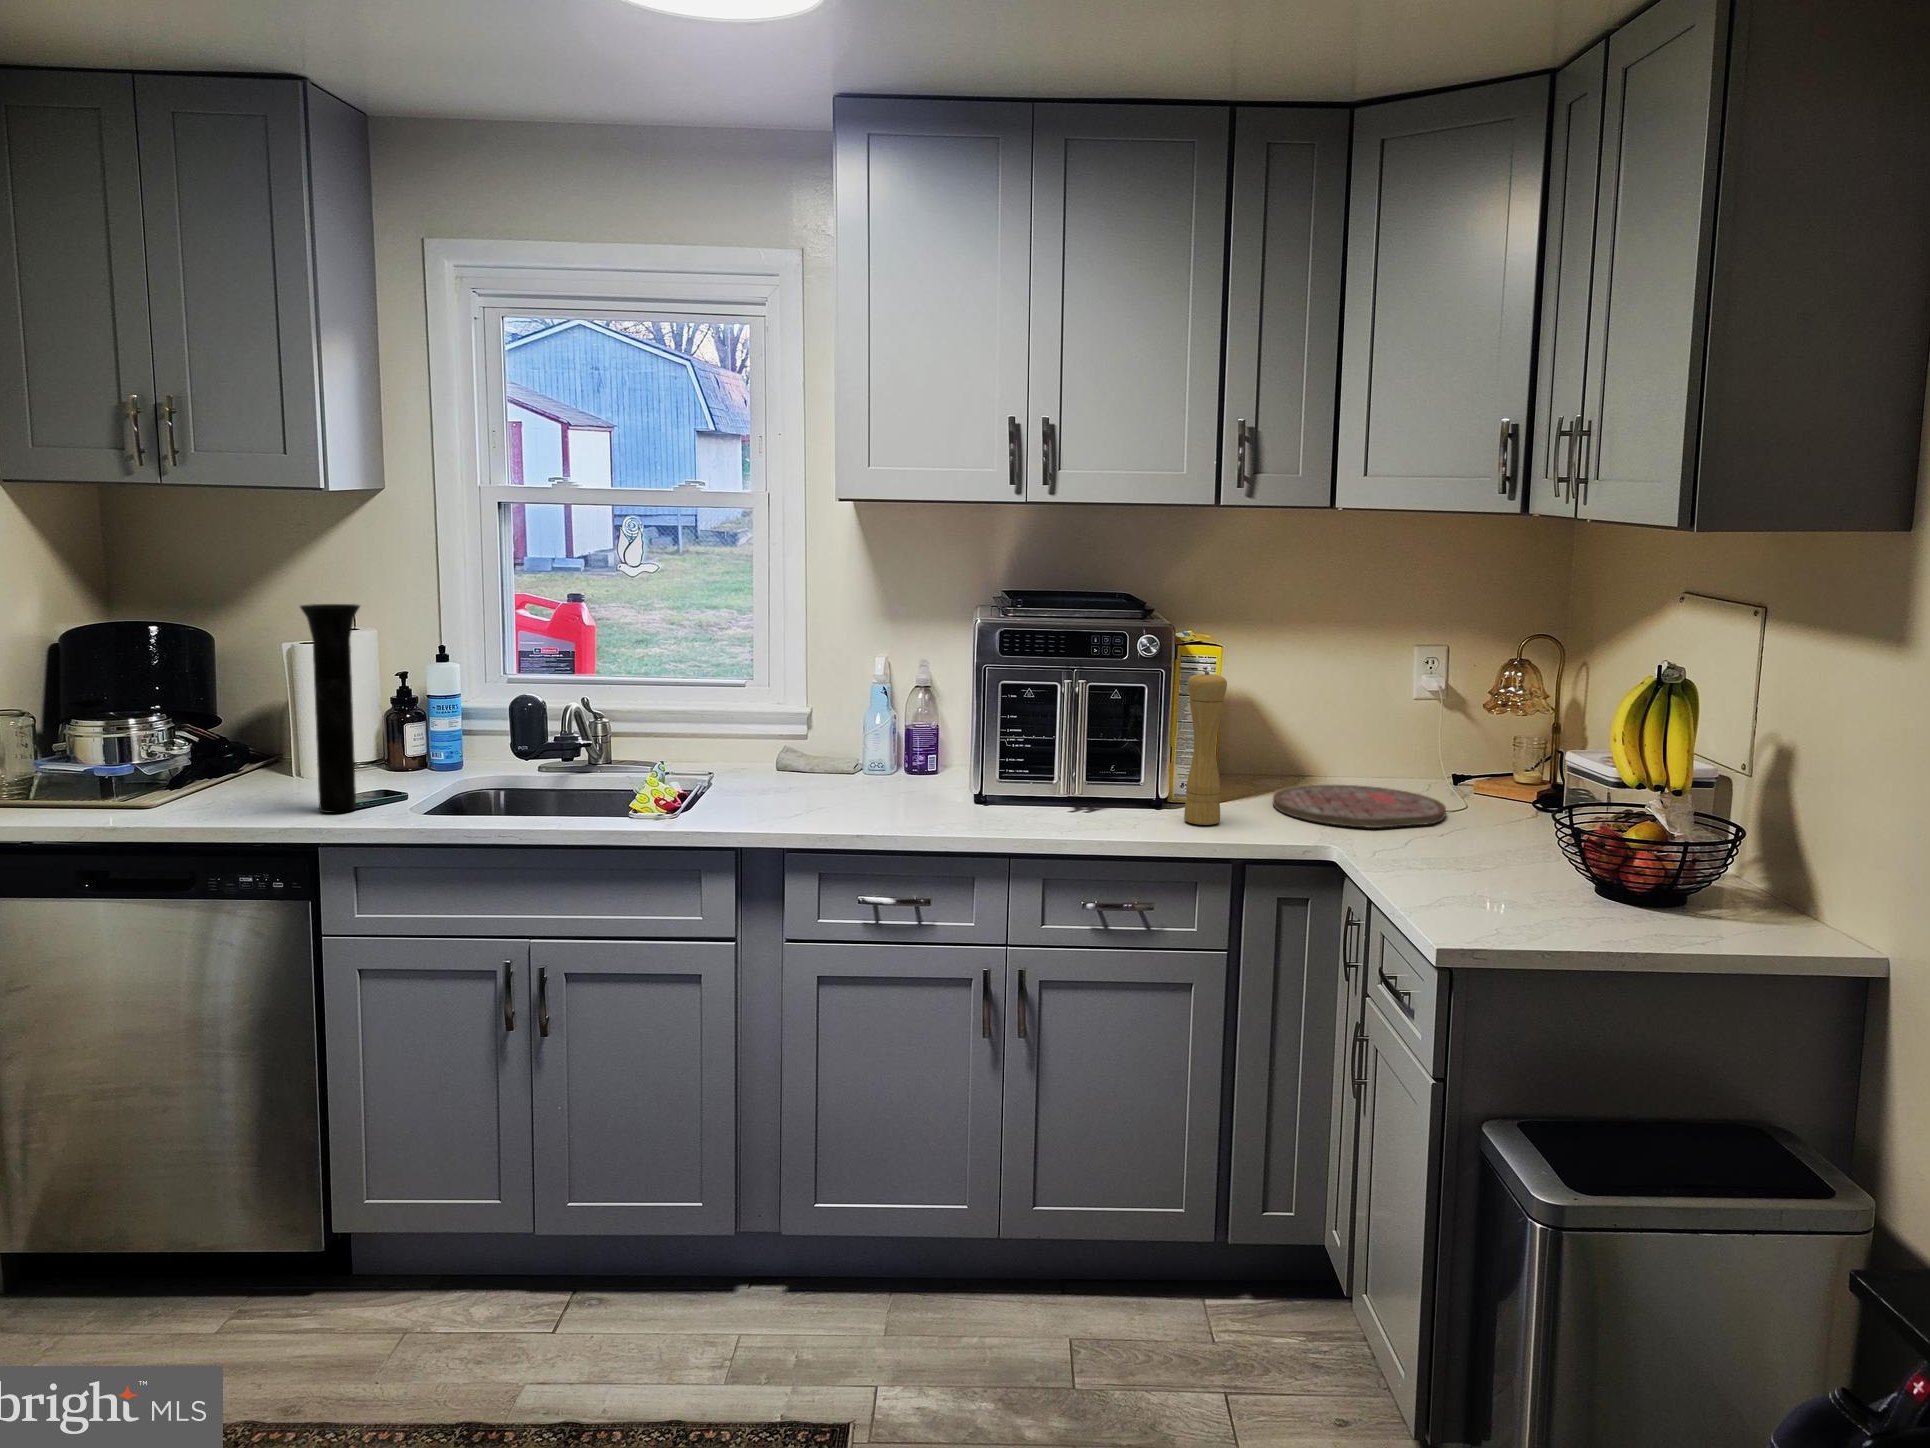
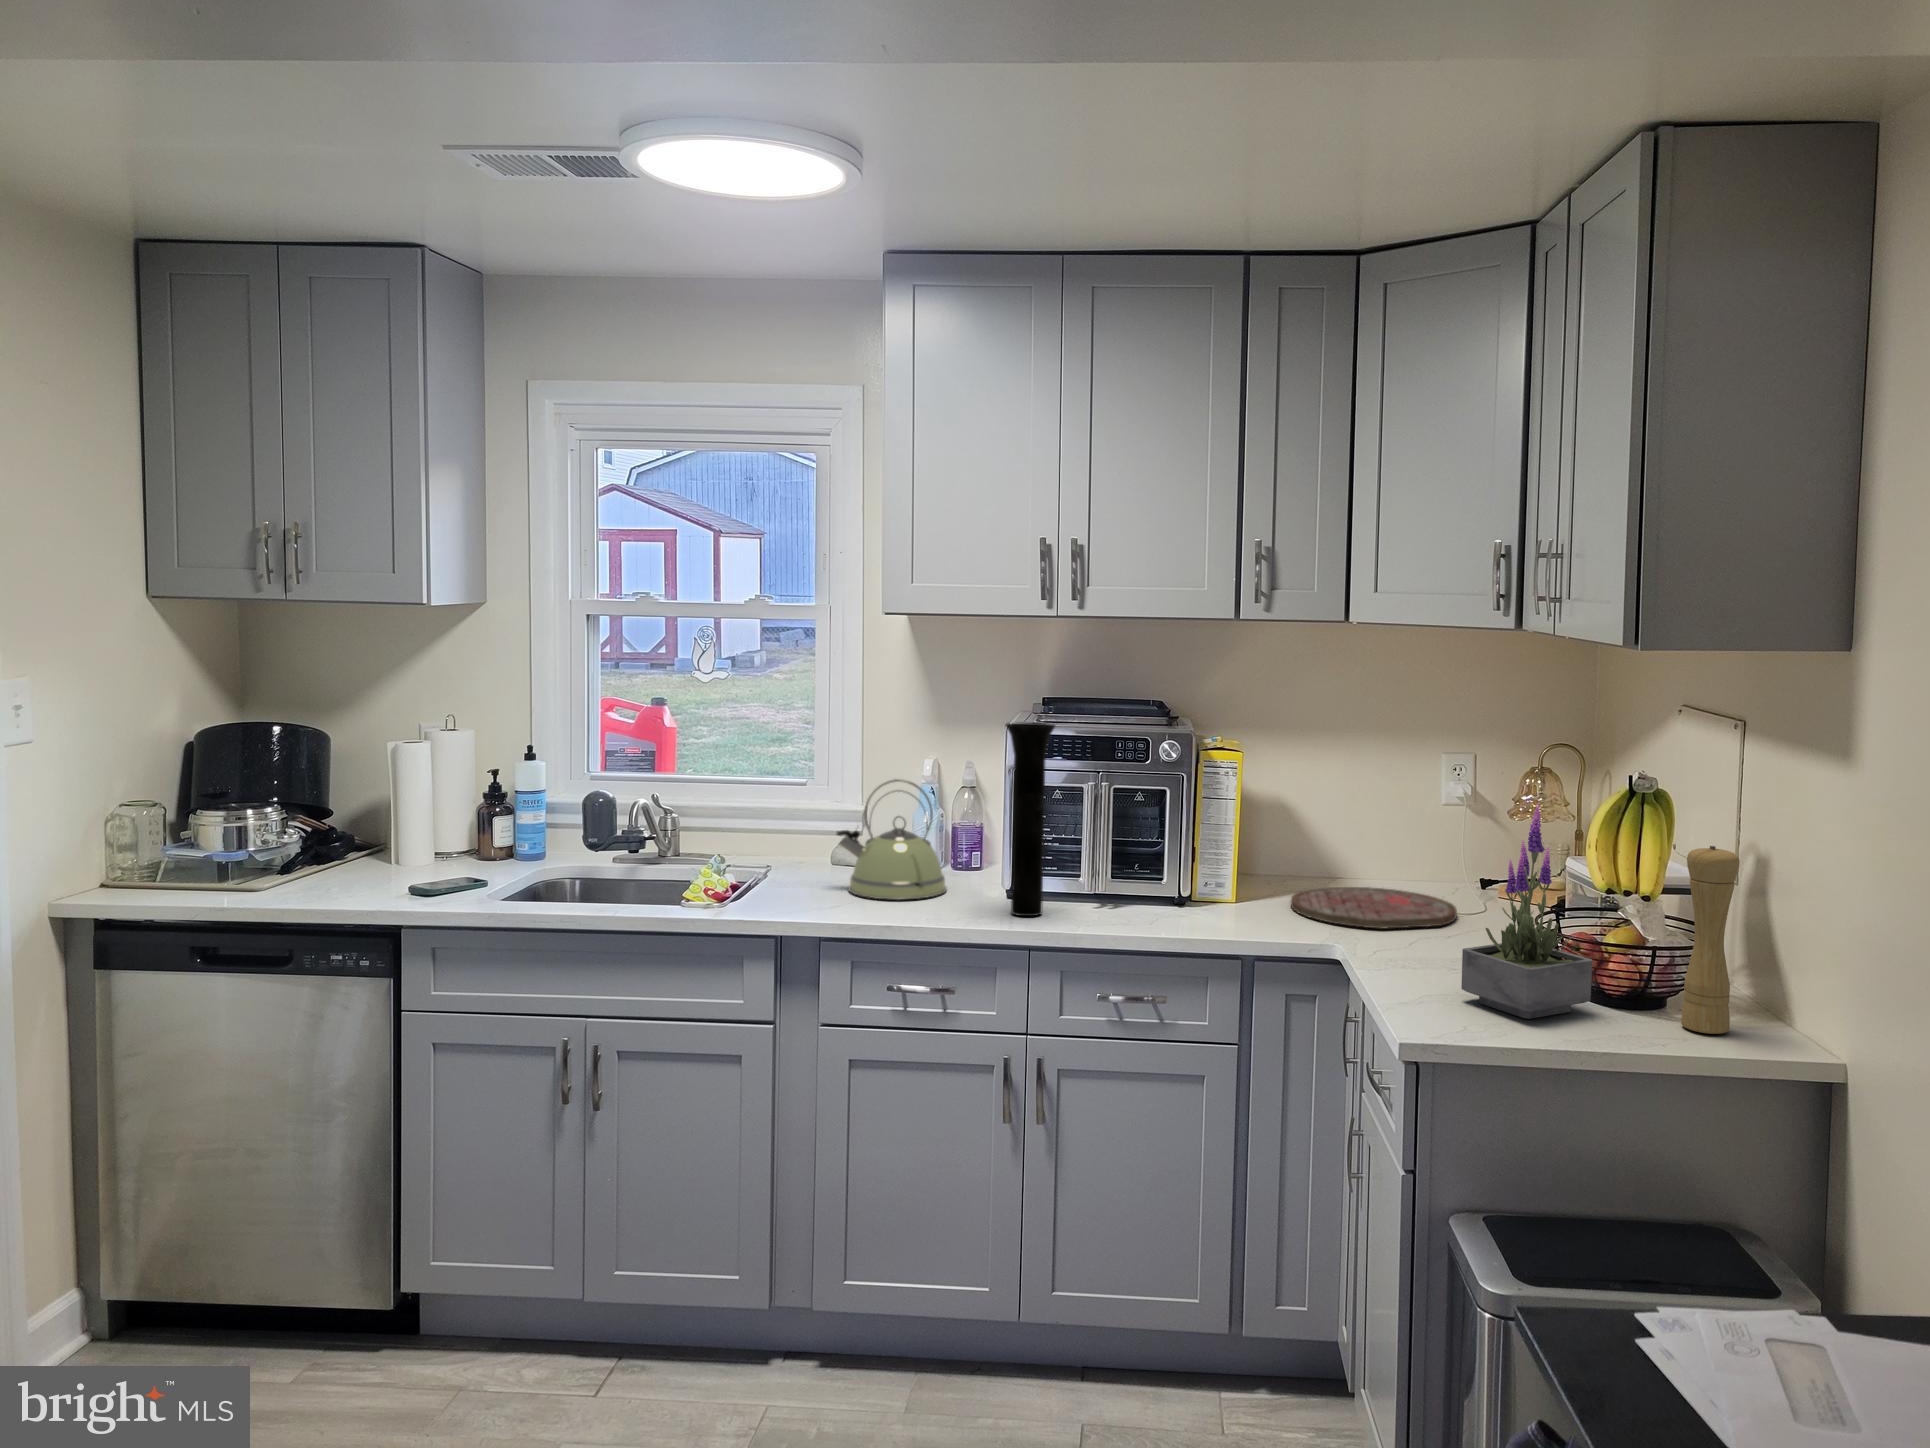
vase: present [300,604,360,813] -> present [1006,723,1055,916]
pepper mill: present [1184,672,1227,825] -> present [1681,846,1740,1034]
kettle: none [790,678,910,806] -> present [836,779,947,900]
potted plant: none [1482,695,1621,920] -> present [1461,803,1593,1019]

